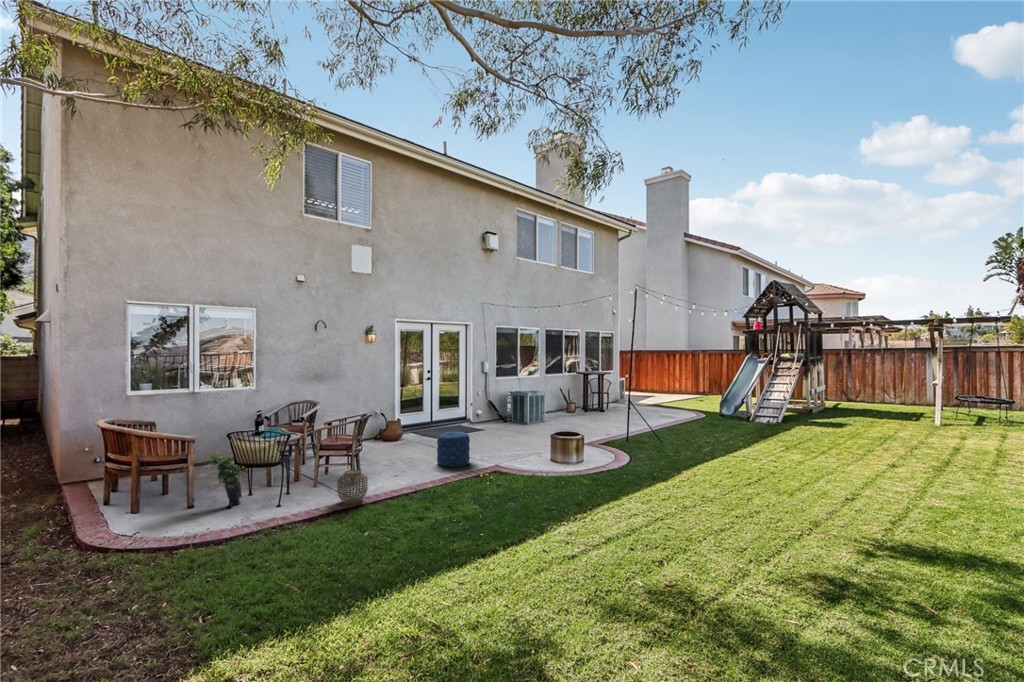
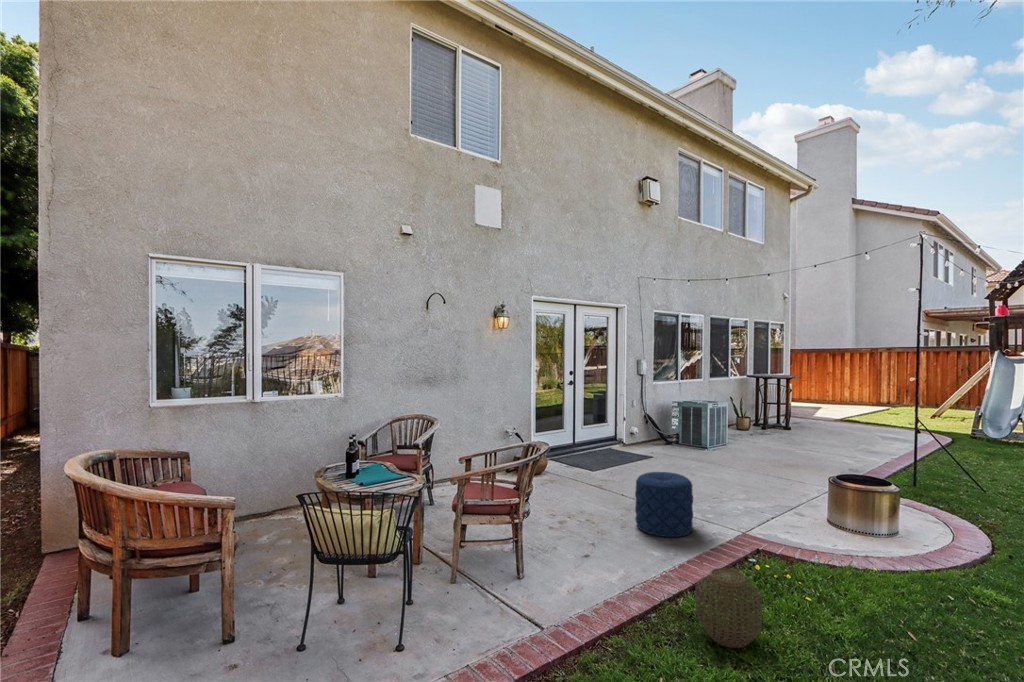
potted plant: present [208,453,244,505] -> none [257,521,329,635]
woven basket: present [337,470,368,504] -> present [695,568,762,648]

